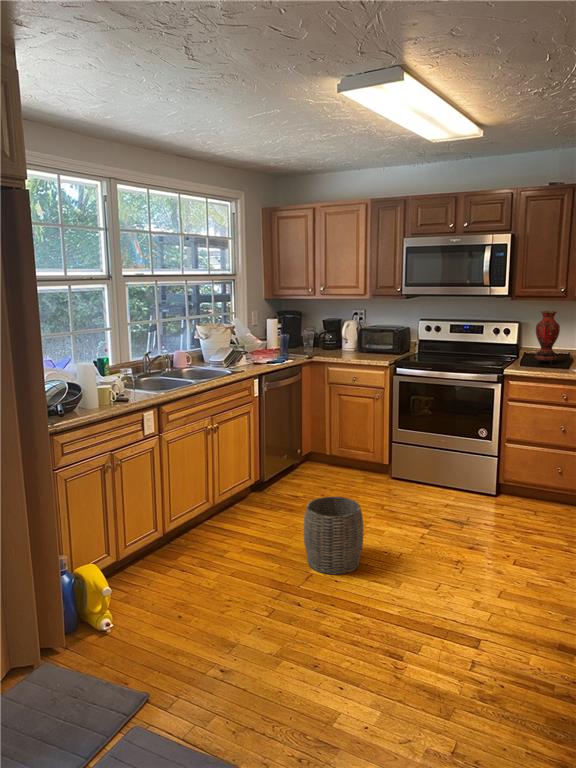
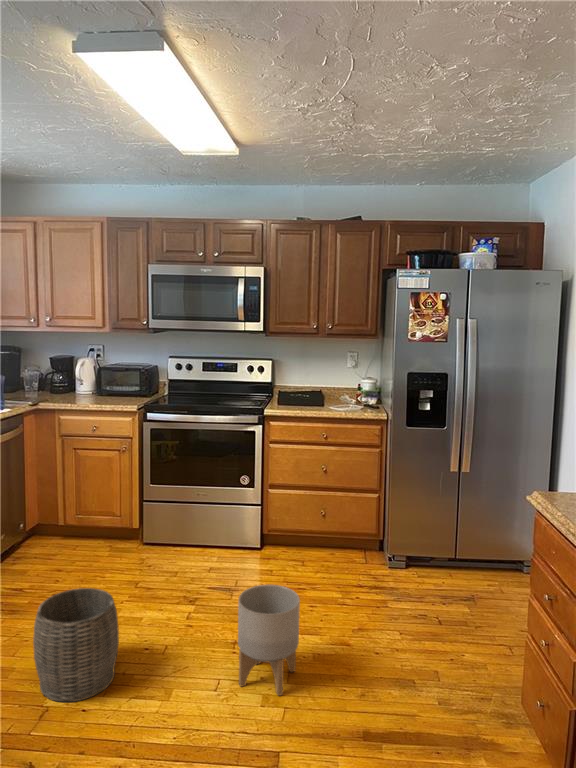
vase: present [535,311,560,364] -> none [291,349,313,403]
planter: none [456,514,512,603] -> present [238,585,300,696]

